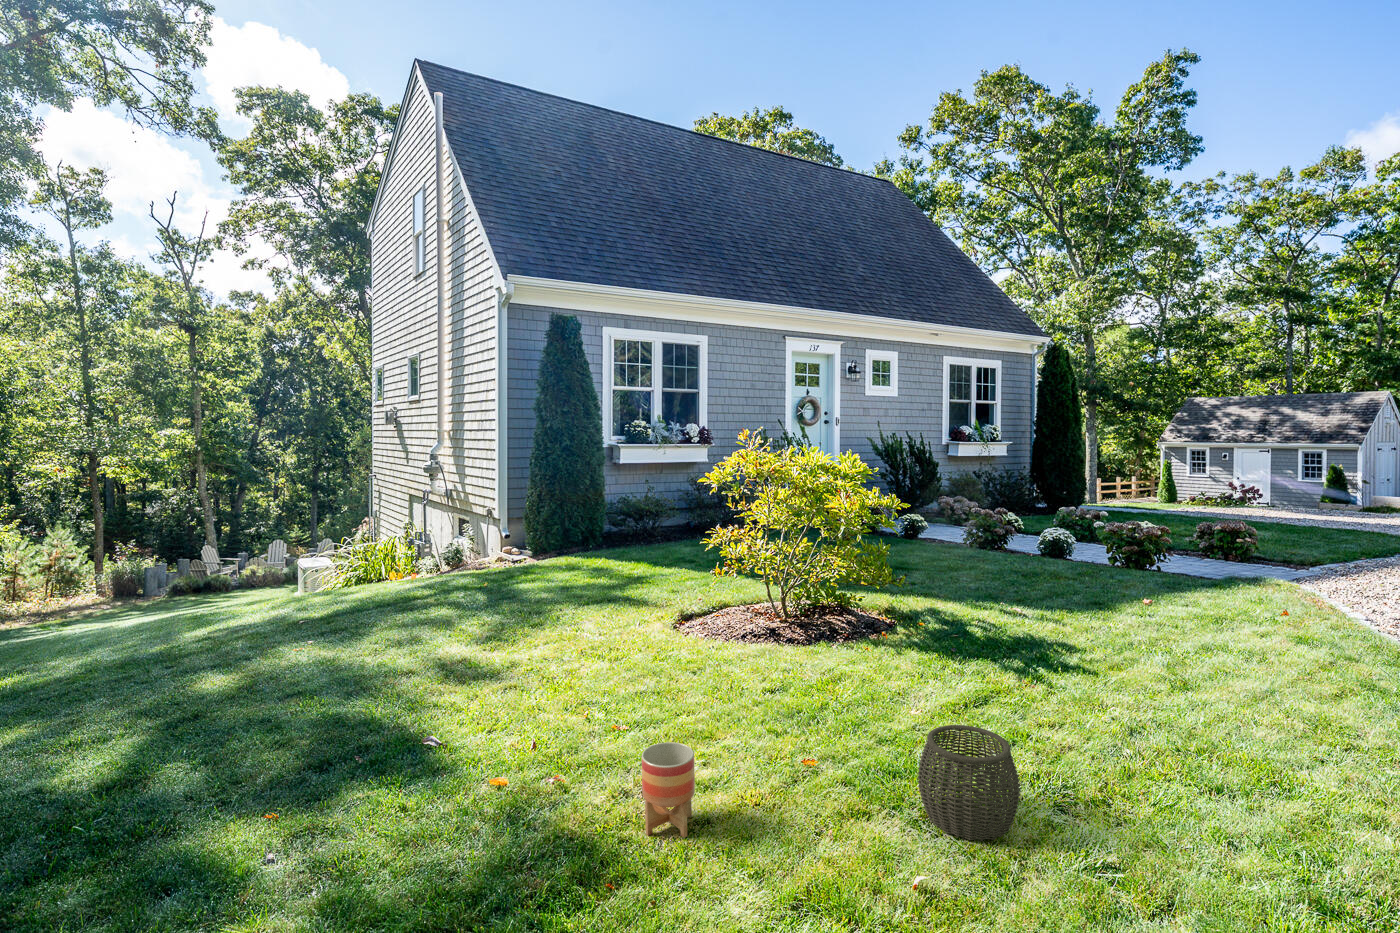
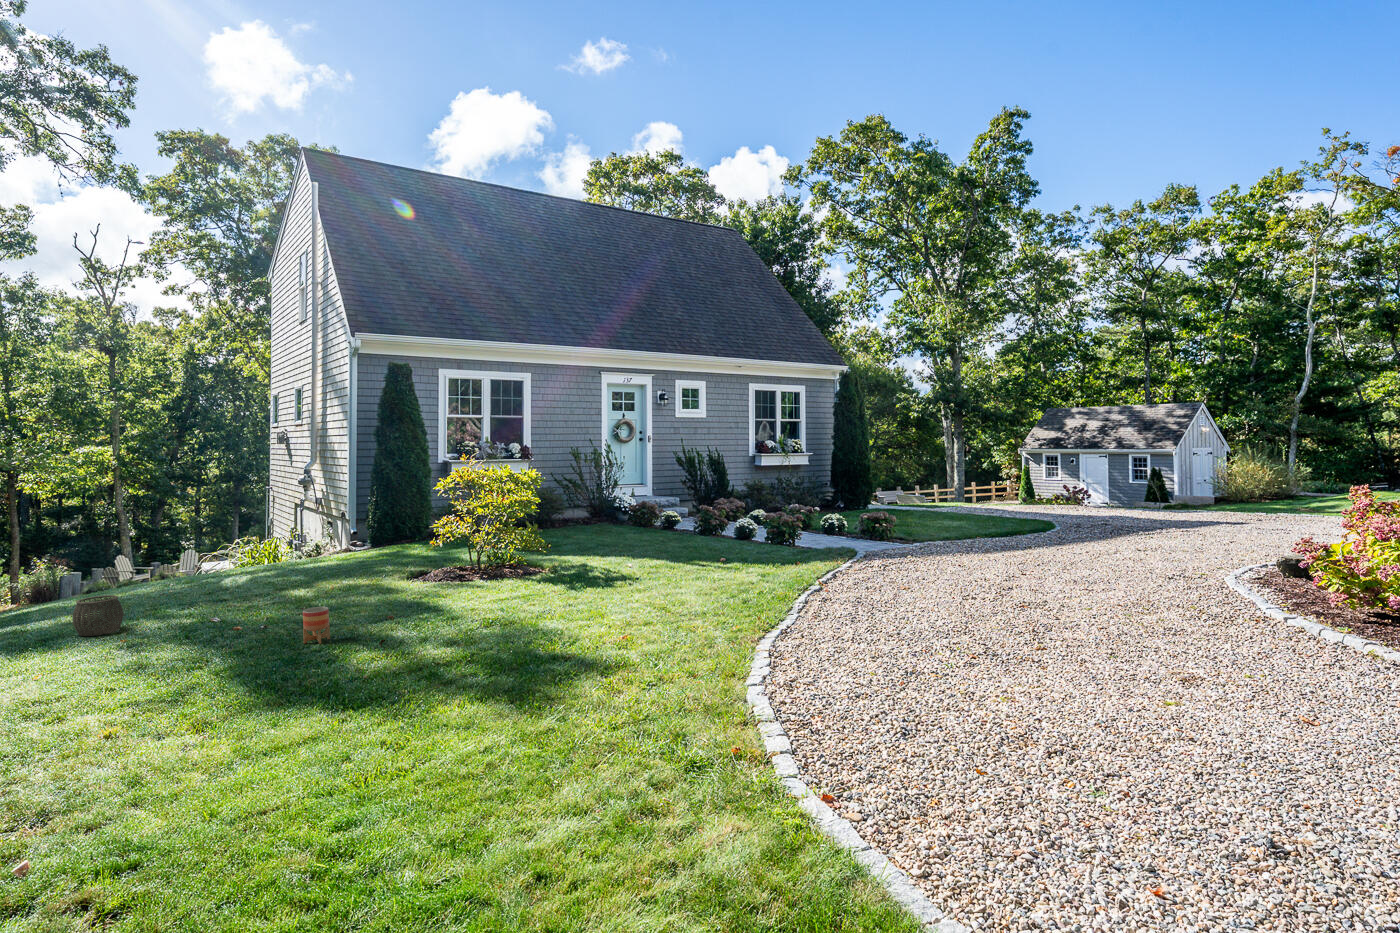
woven basket: present [918,725,1020,841] -> present [72,595,124,636]

